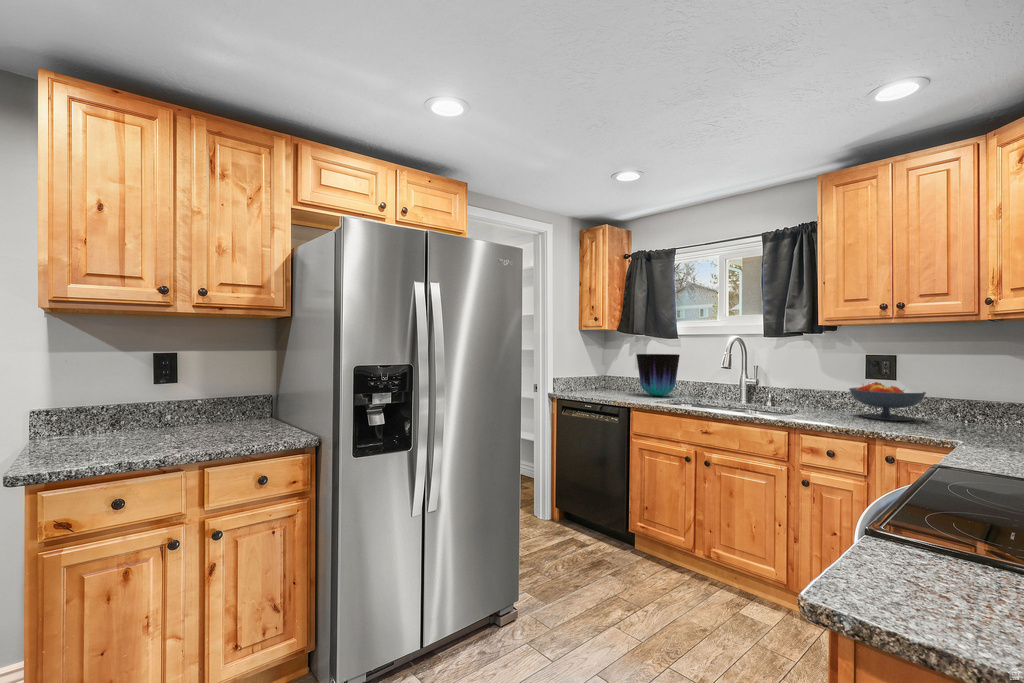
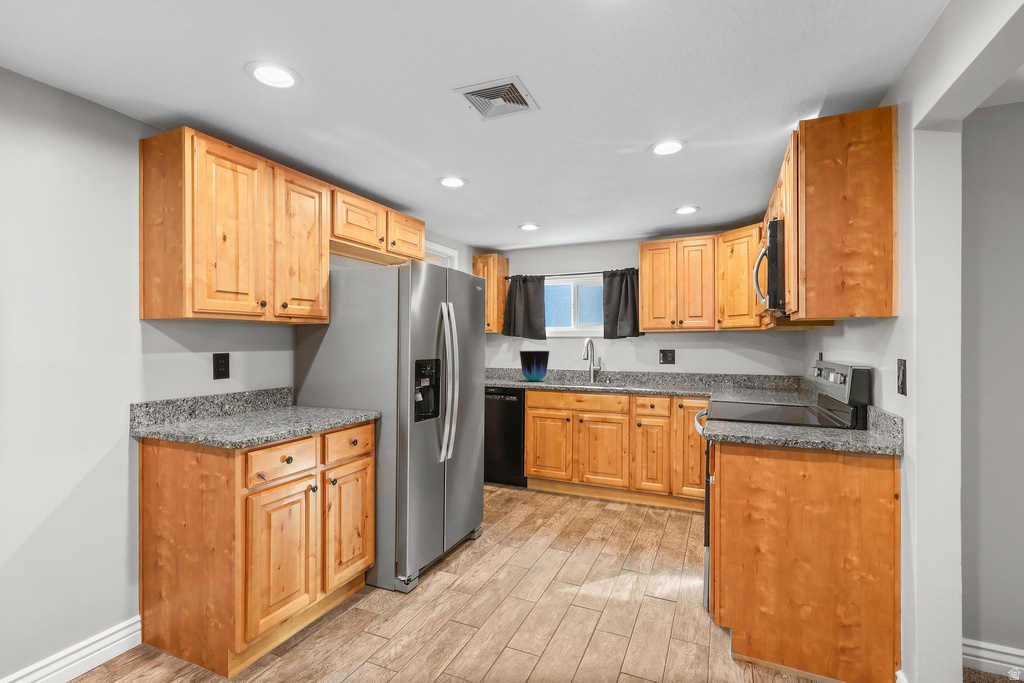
fruit bowl: present [849,382,926,421] -> none [653,364,690,387]

